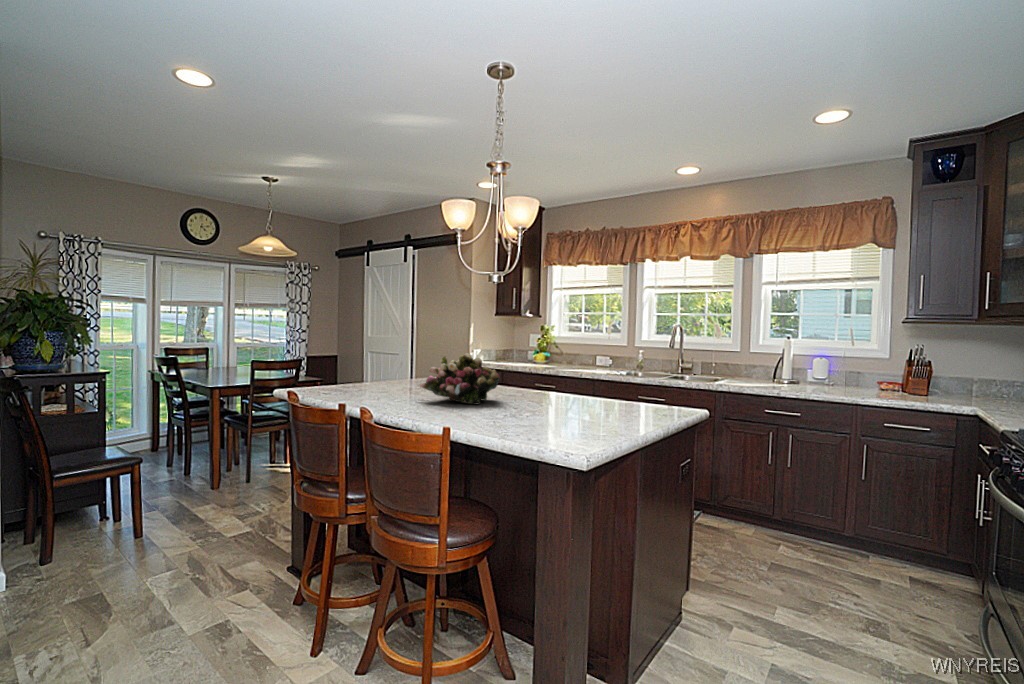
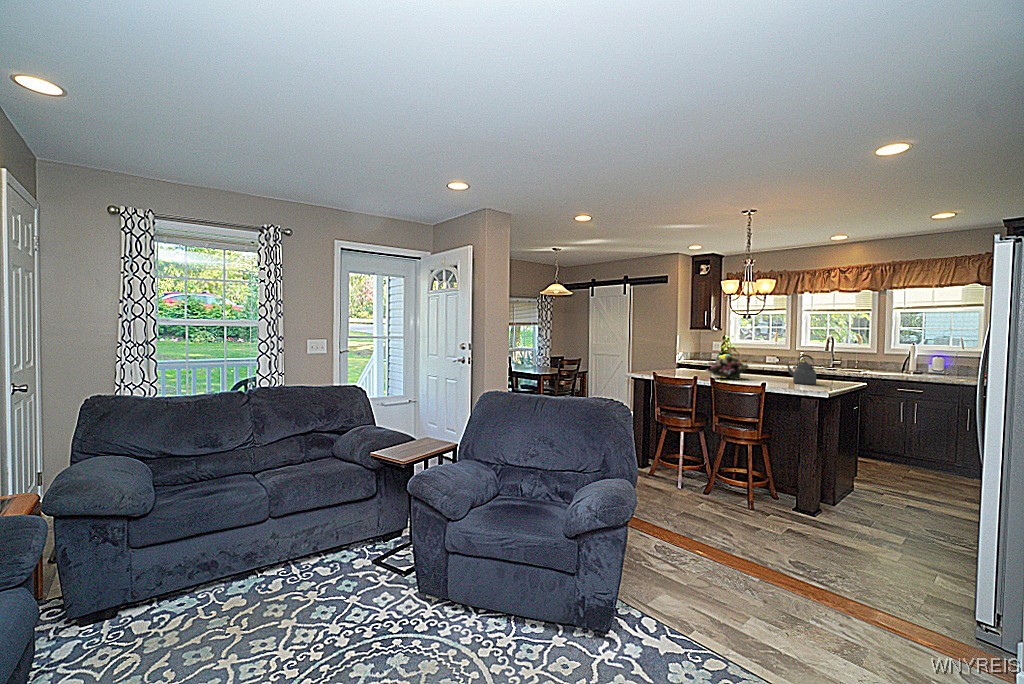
kettle: none [556,354,612,418] -> present [786,355,816,384]

